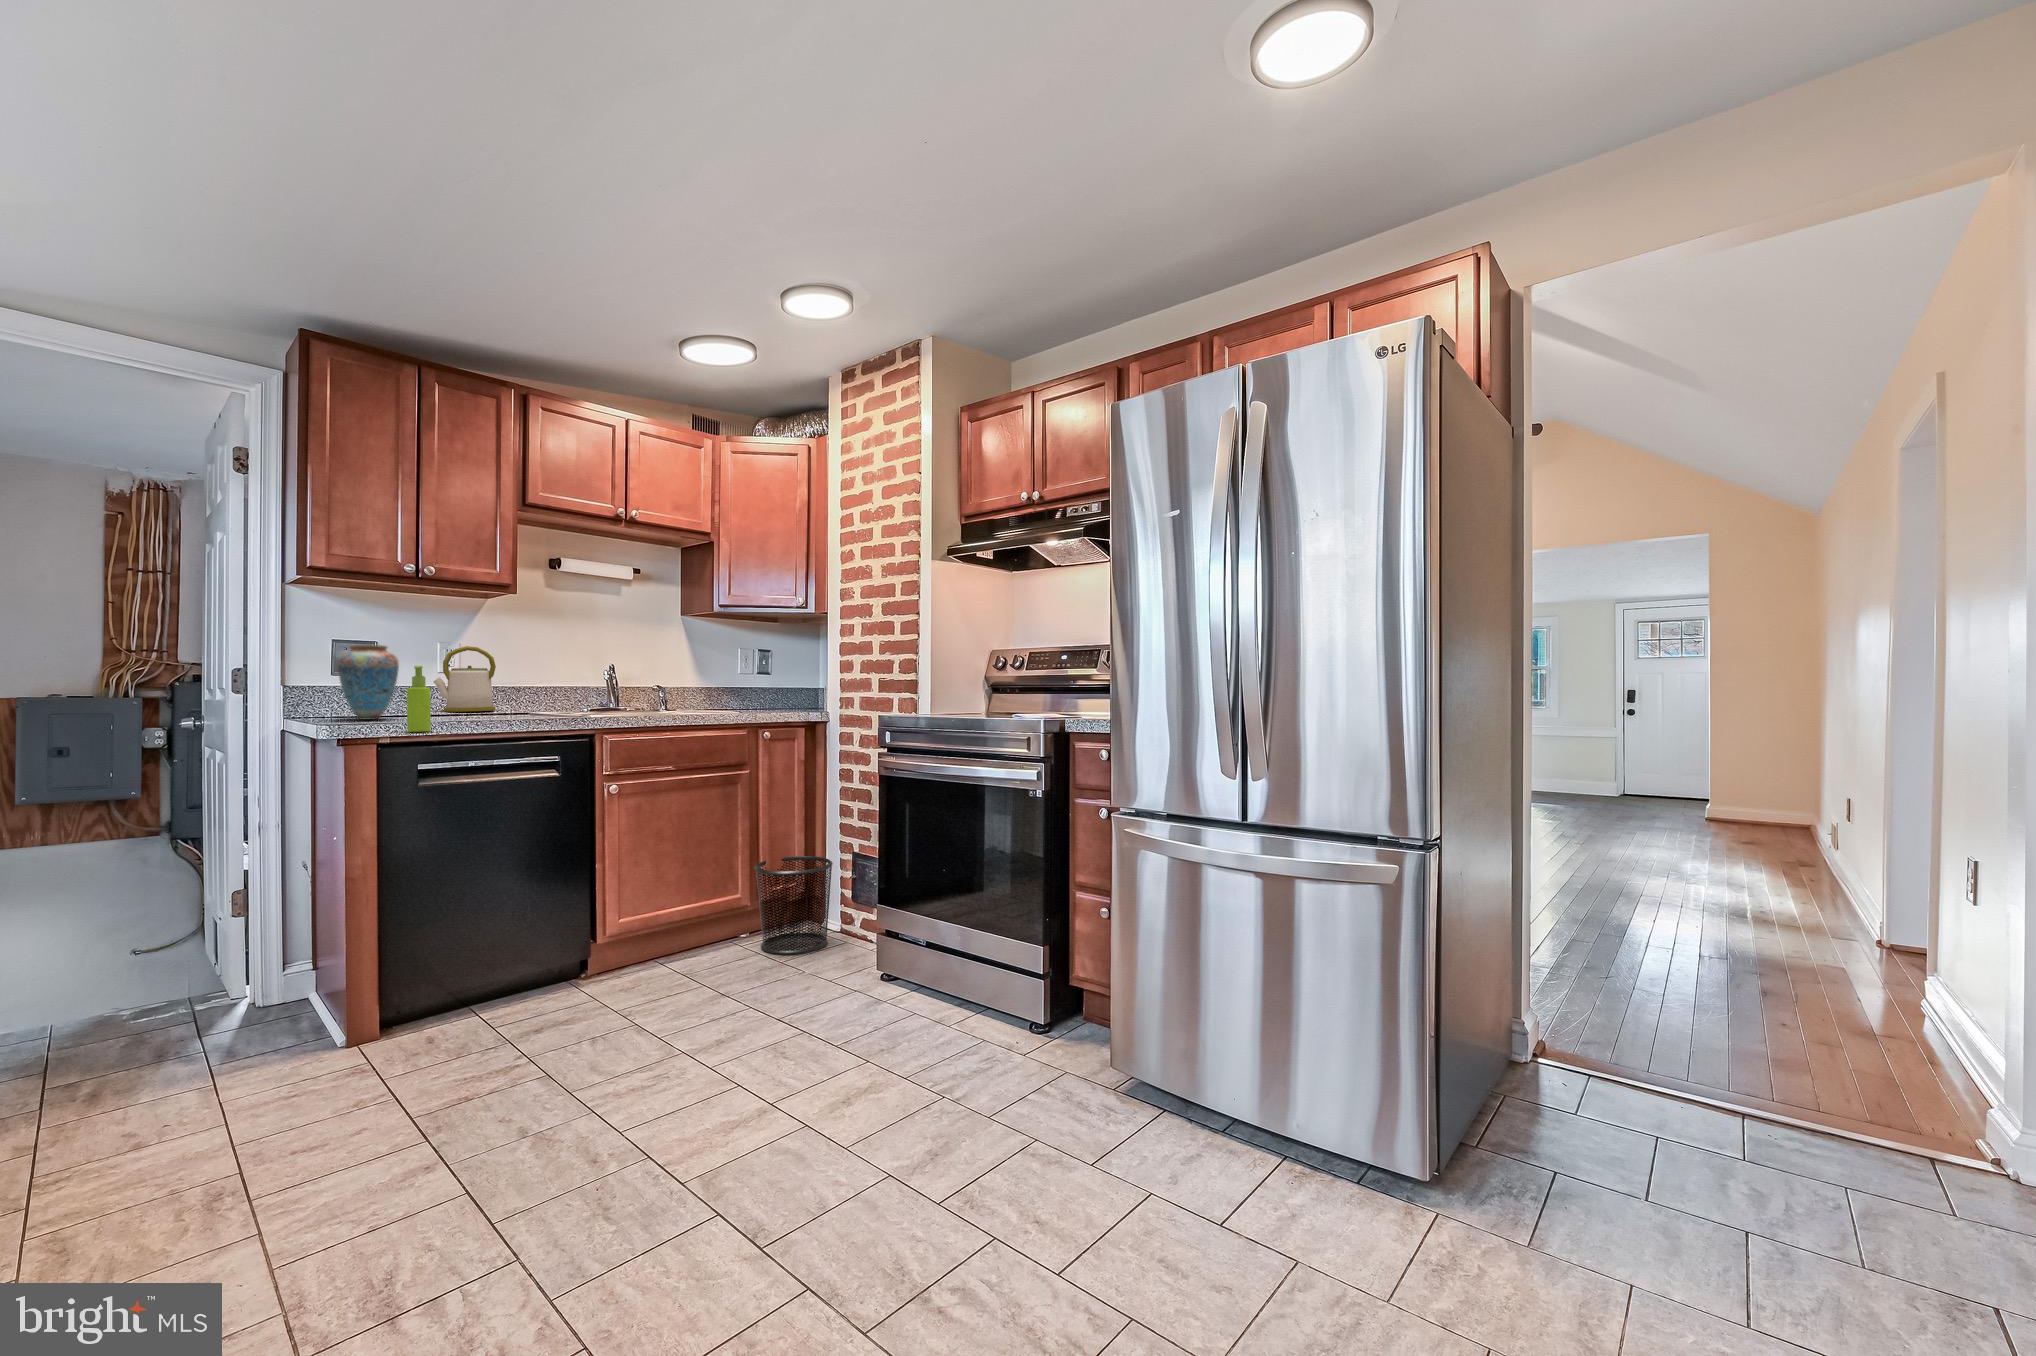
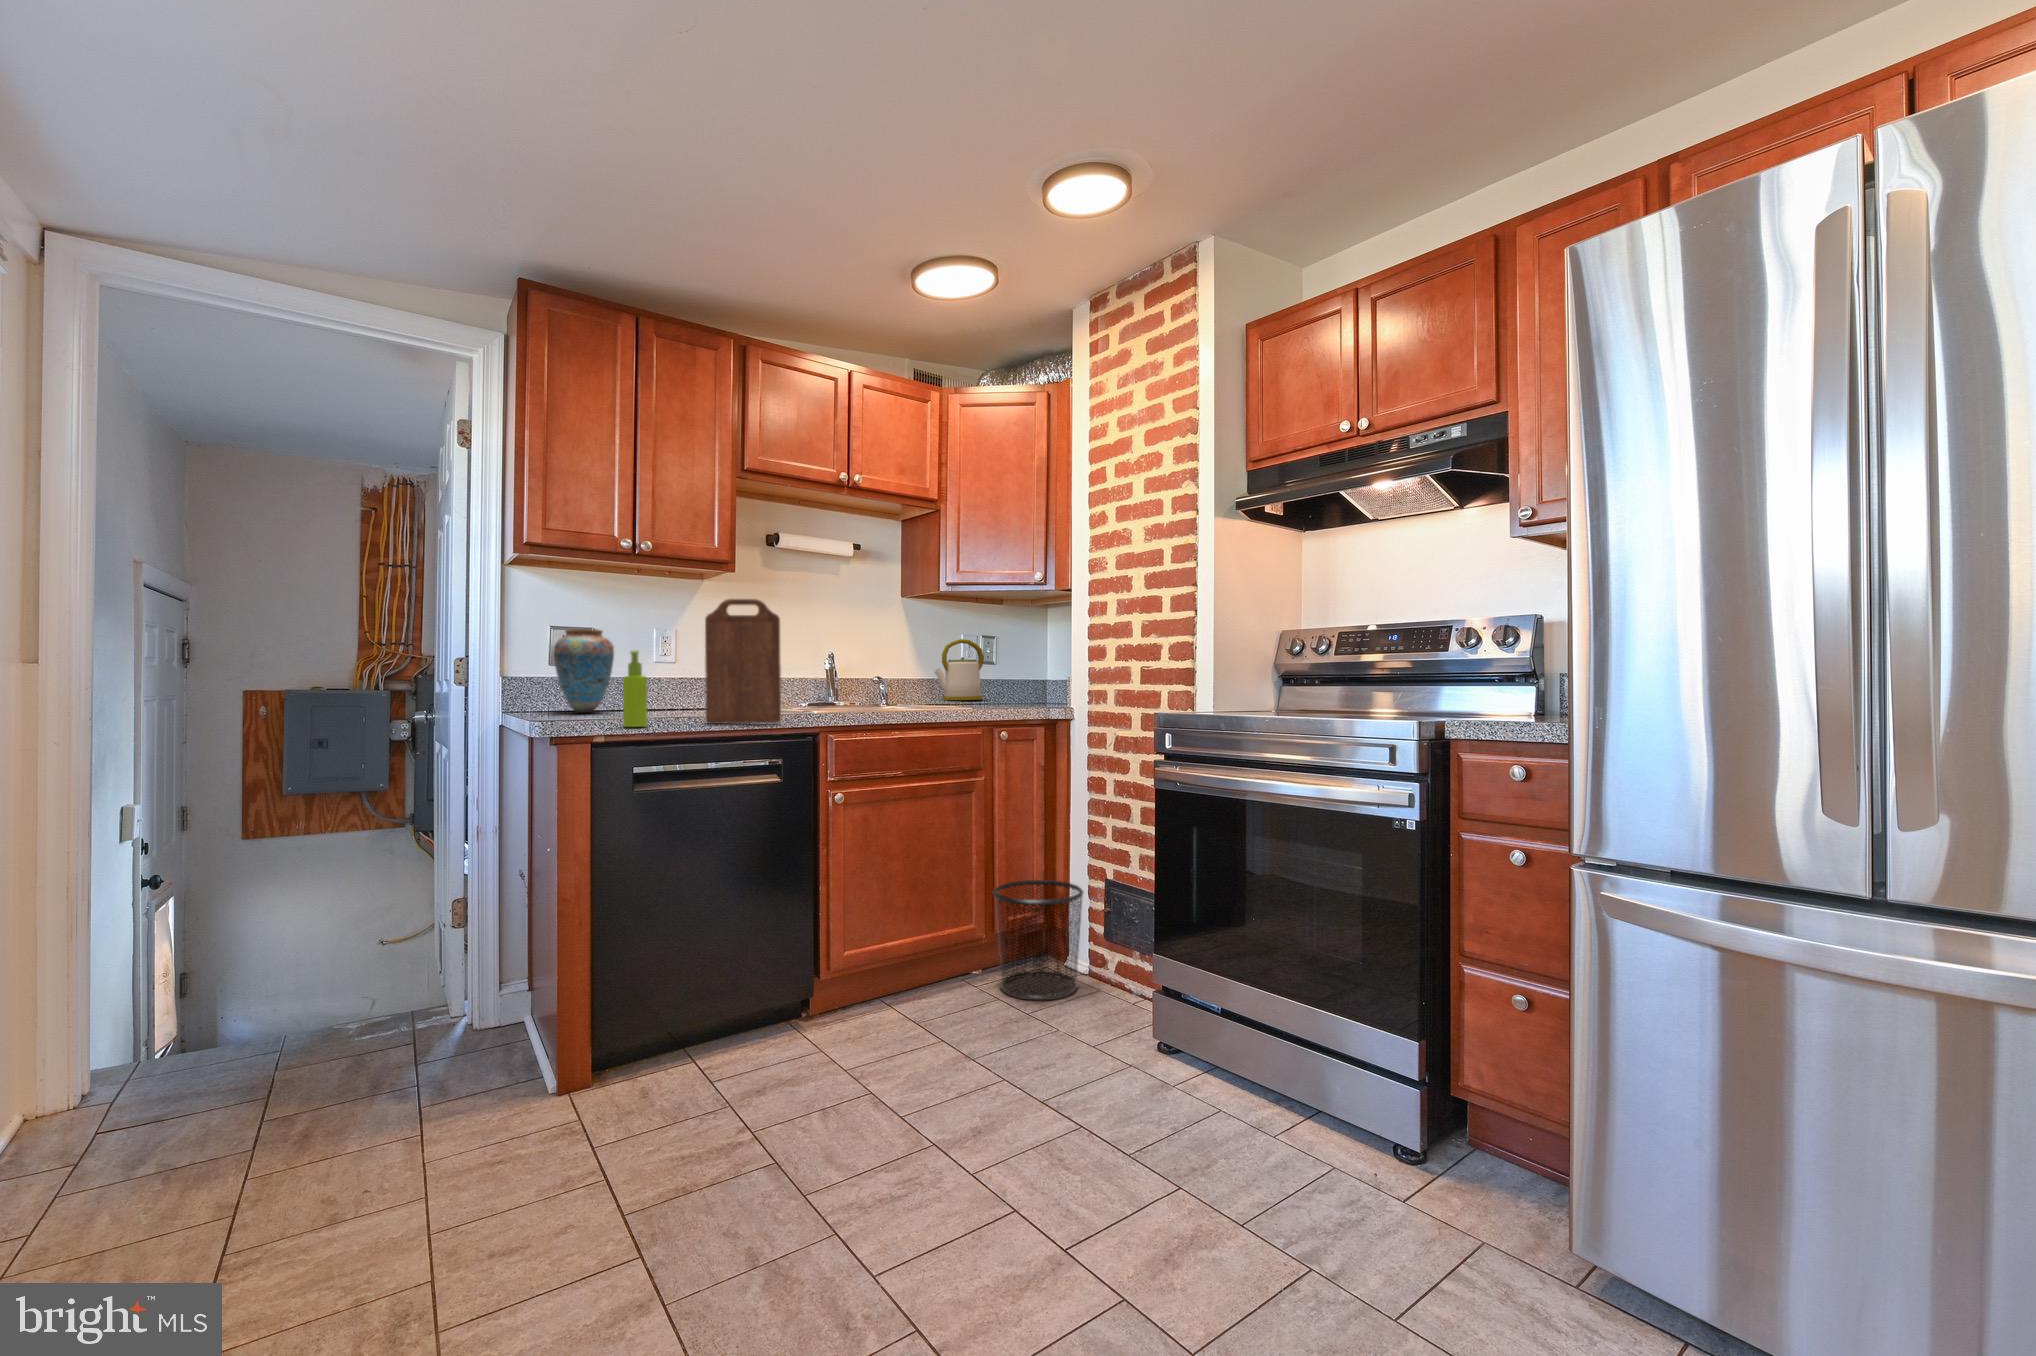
cutting board: none [487,621,558,728] -> present [705,599,781,724]
kettle: present [433,646,496,712] -> present [934,639,984,700]

